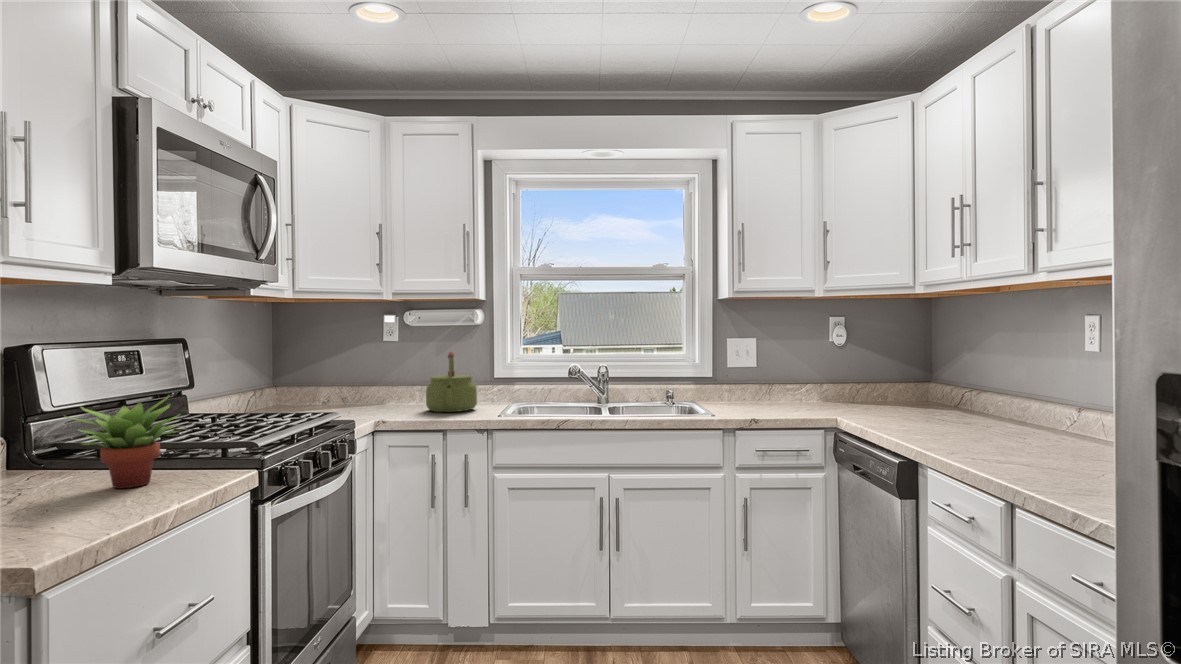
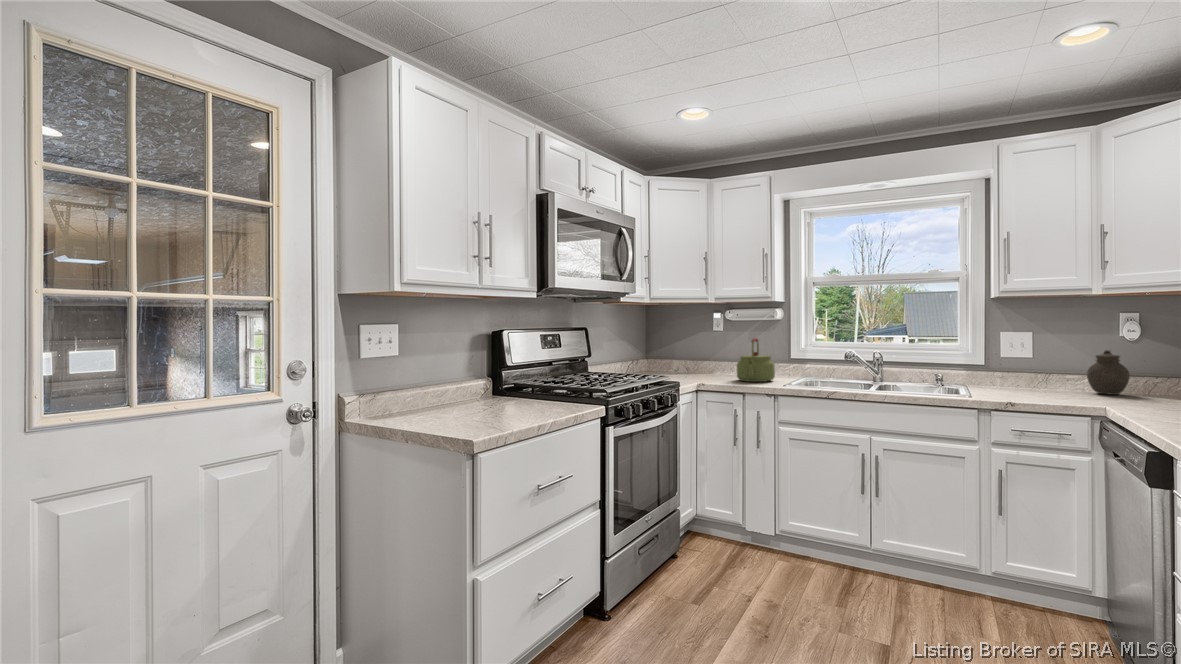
jar: none [793,360,827,404] -> present [1087,350,1130,395]
succulent plant: present [63,395,181,488] -> none [533,358,581,404]

